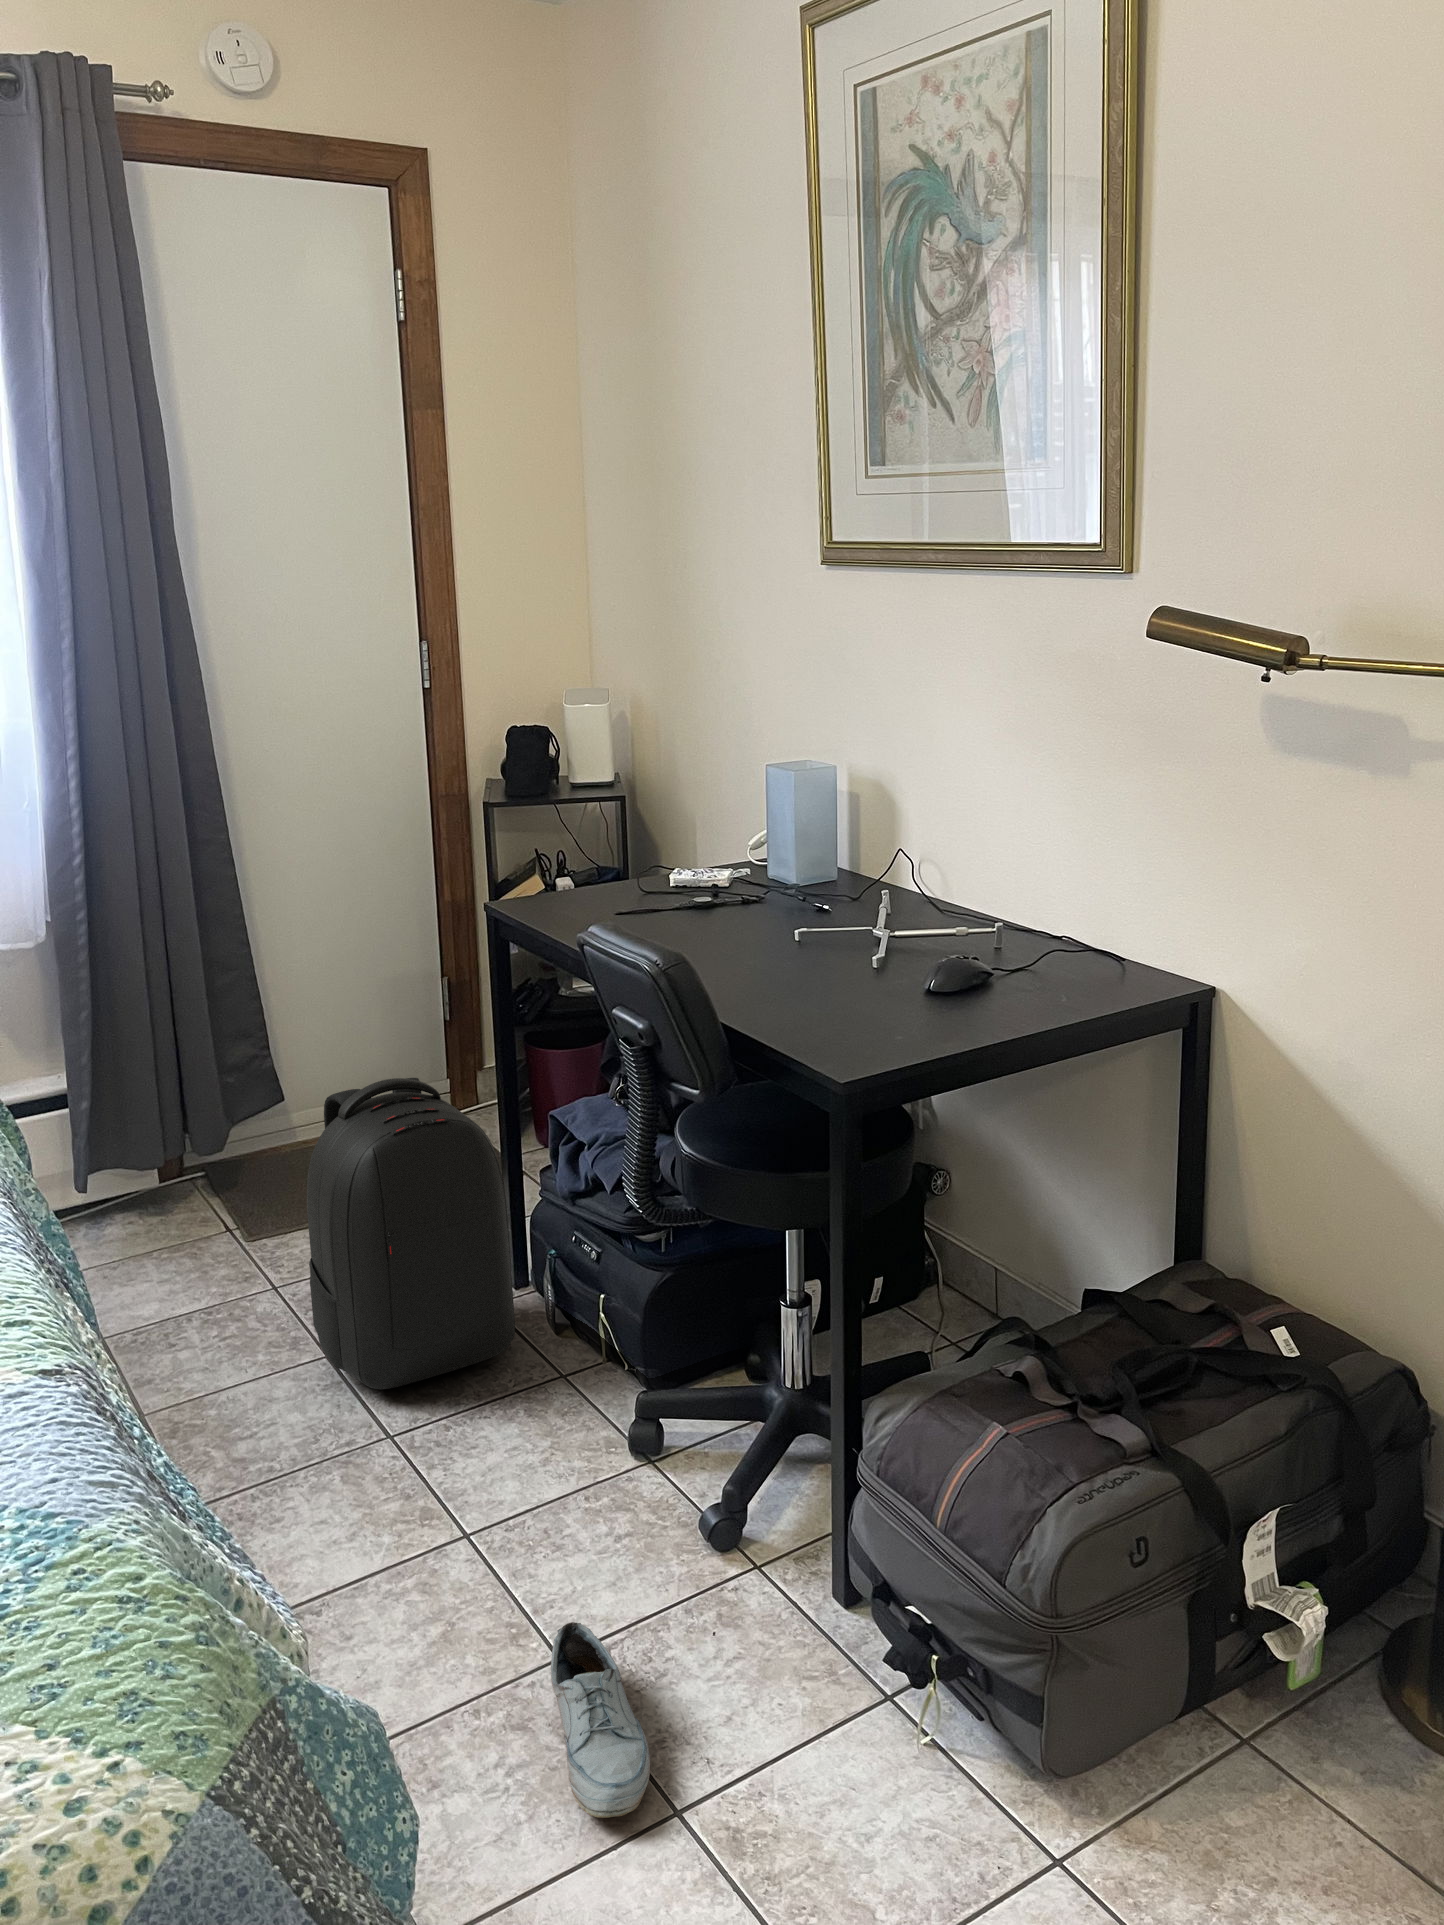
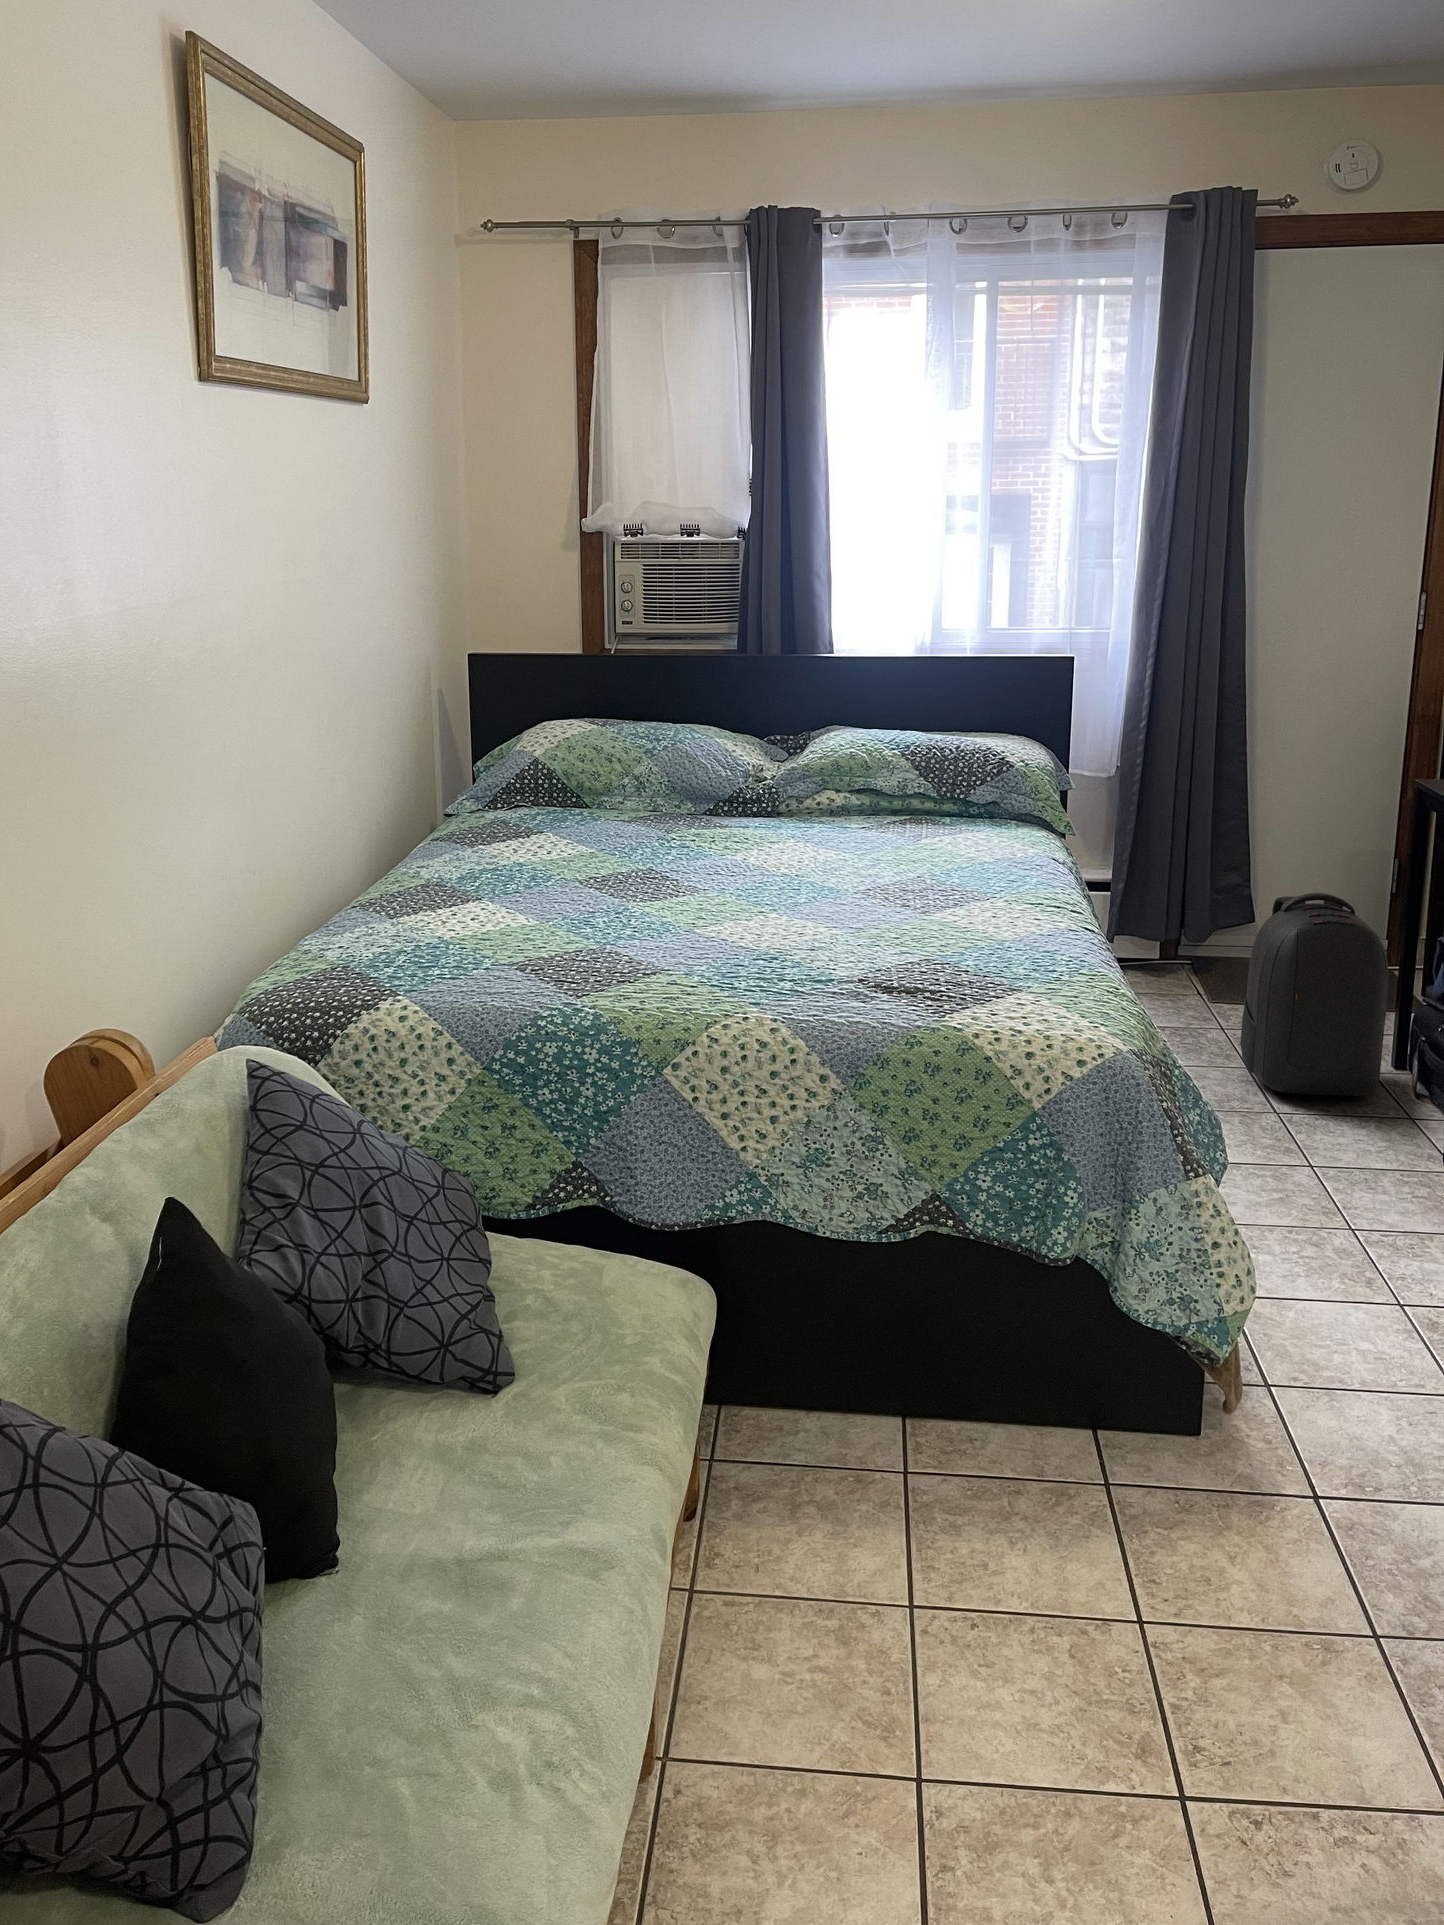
shoe: present [551,1622,650,1818] -> none [1327,1208,1383,1297]

